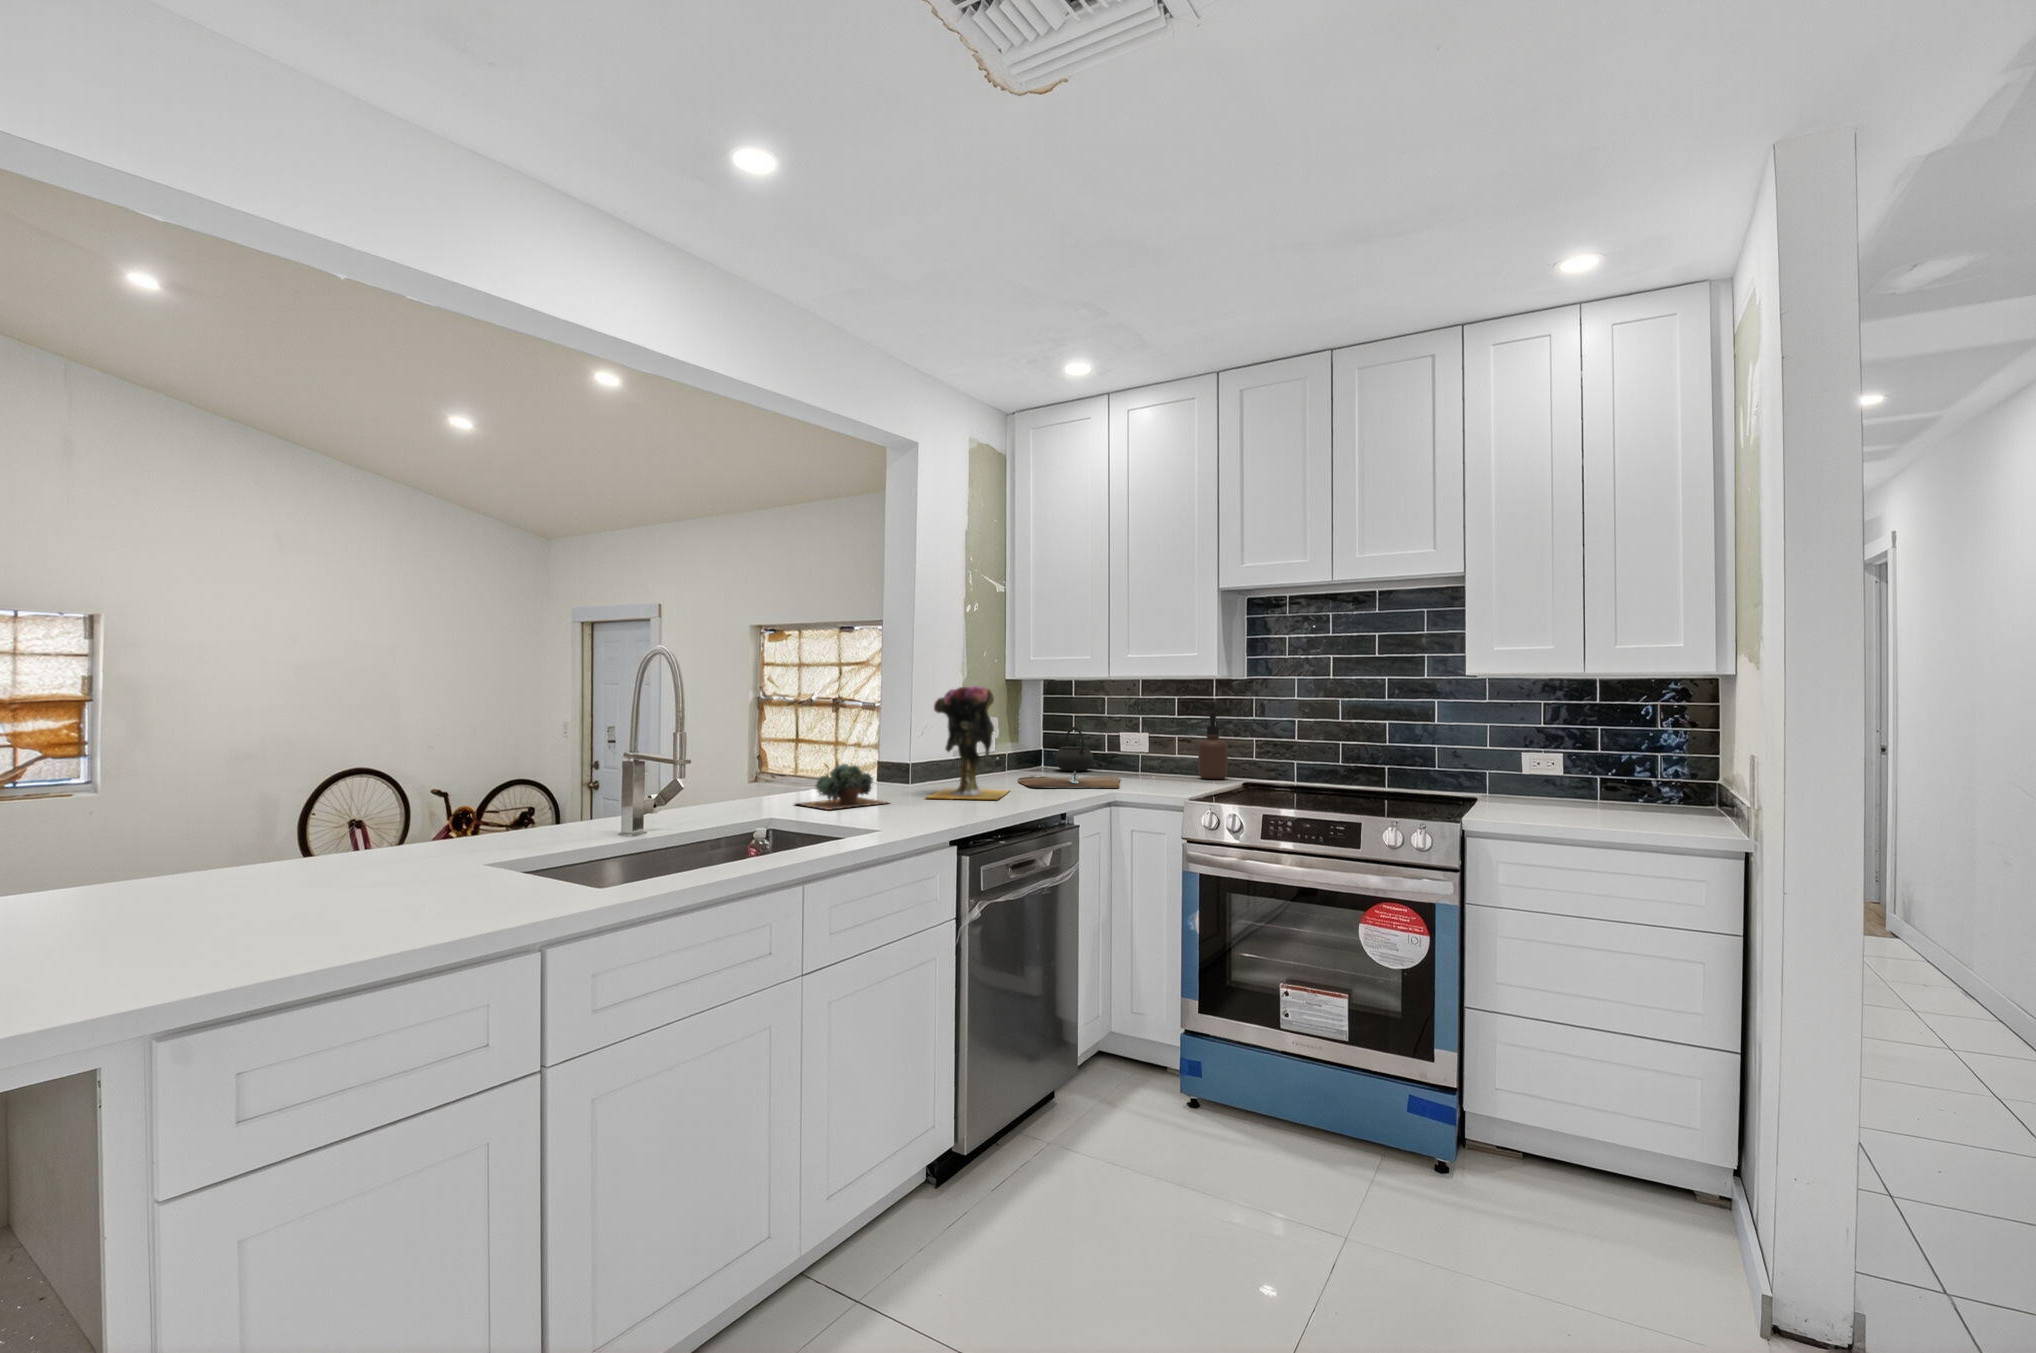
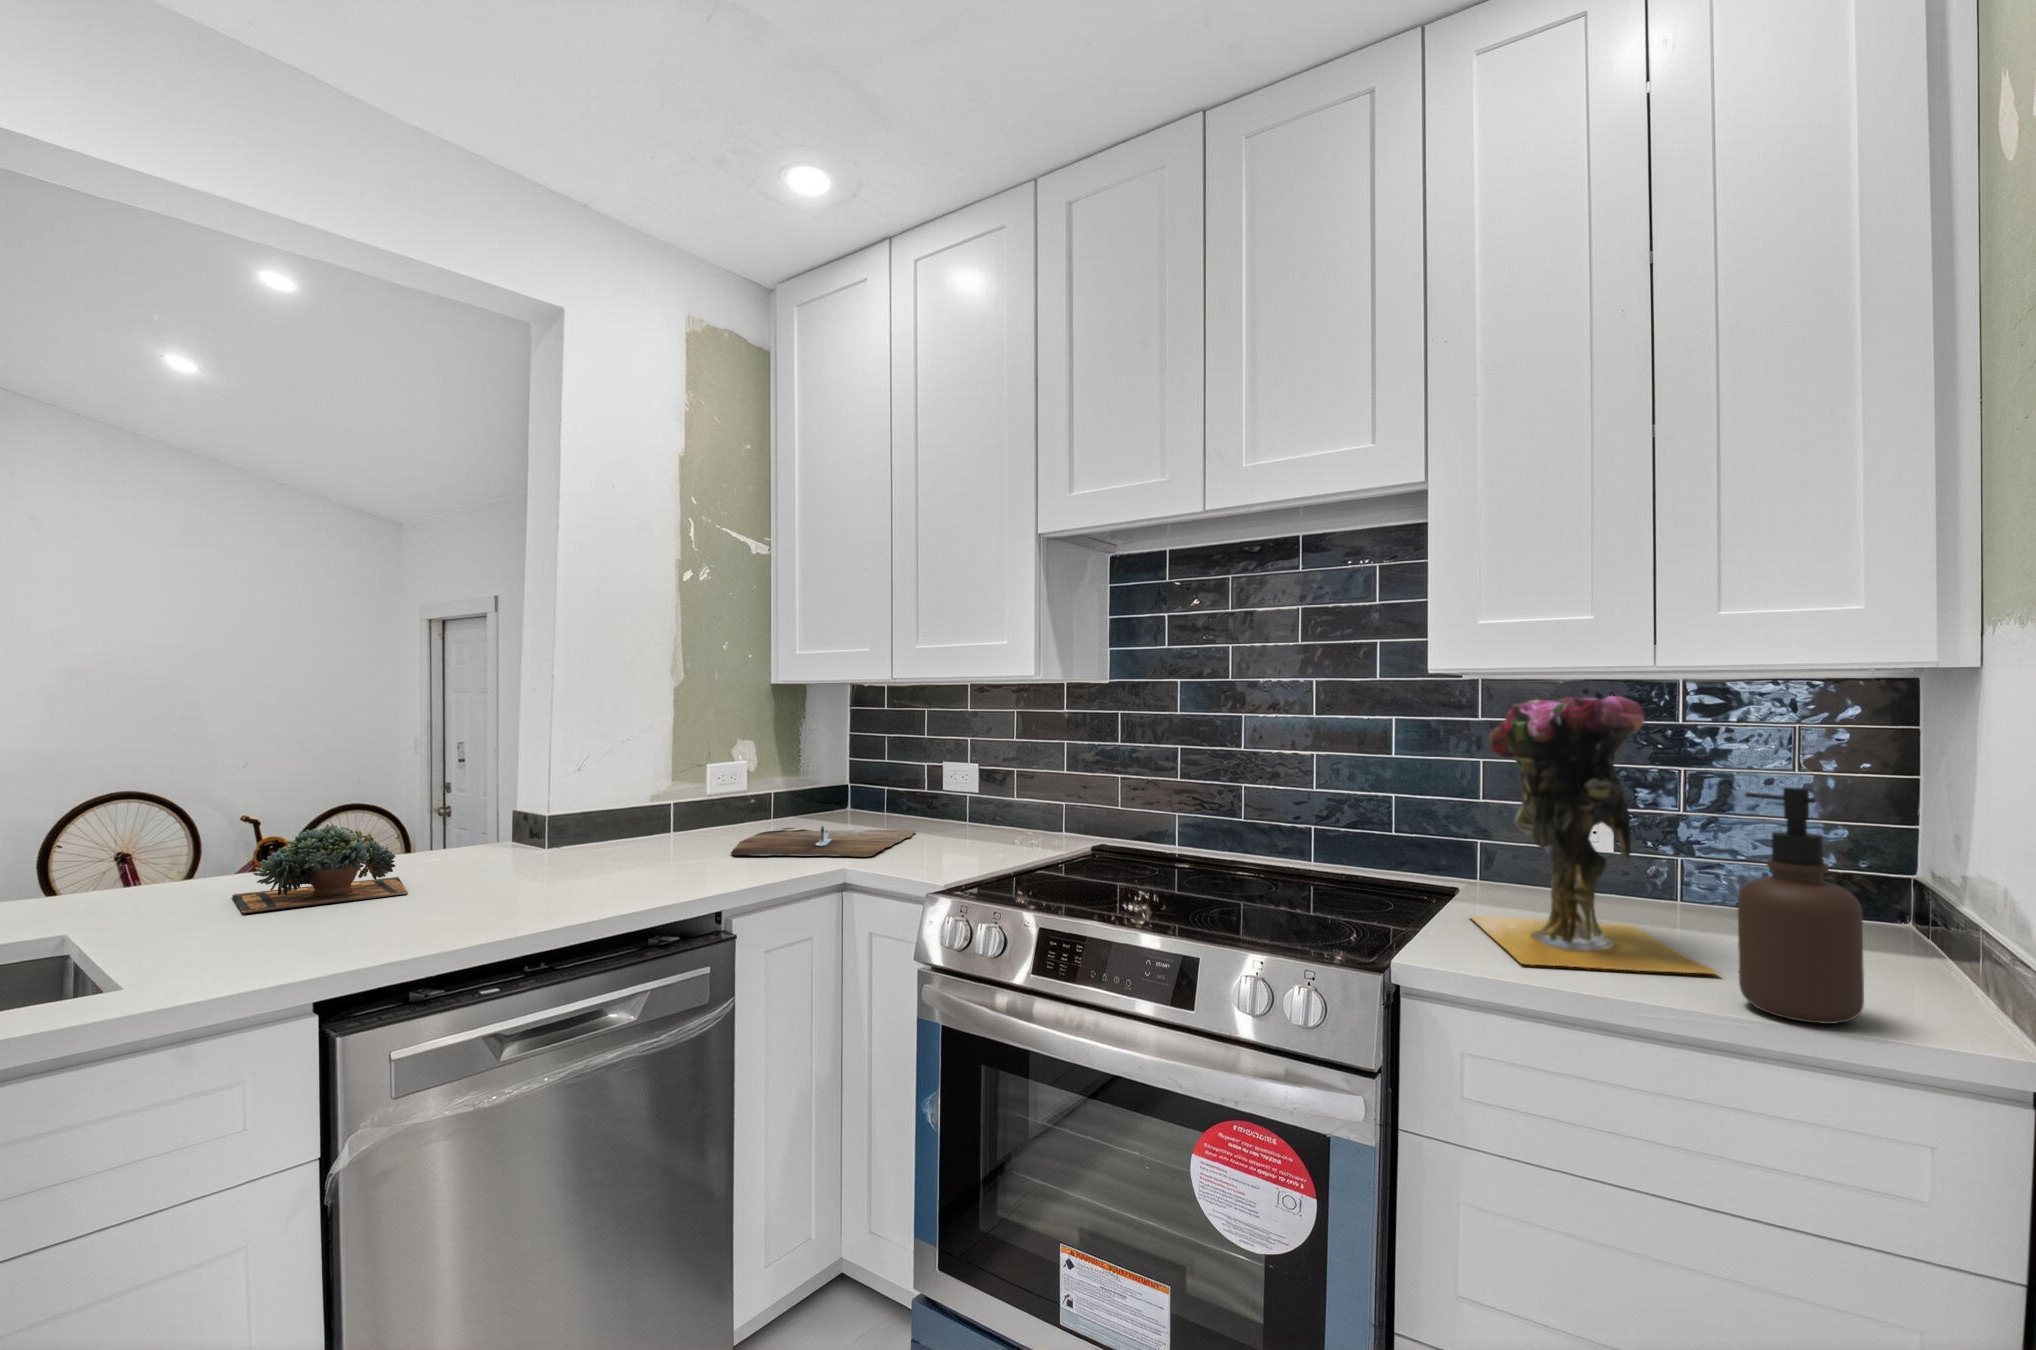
vase: present [928,686,1008,799] -> present [1471,696,1719,974]
soap dispenser: present [1198,712,1228,779] -> present [1738,787,1864,1024]
kettle: present [1055,727,1094,771] -> none [850,751,907,818]

